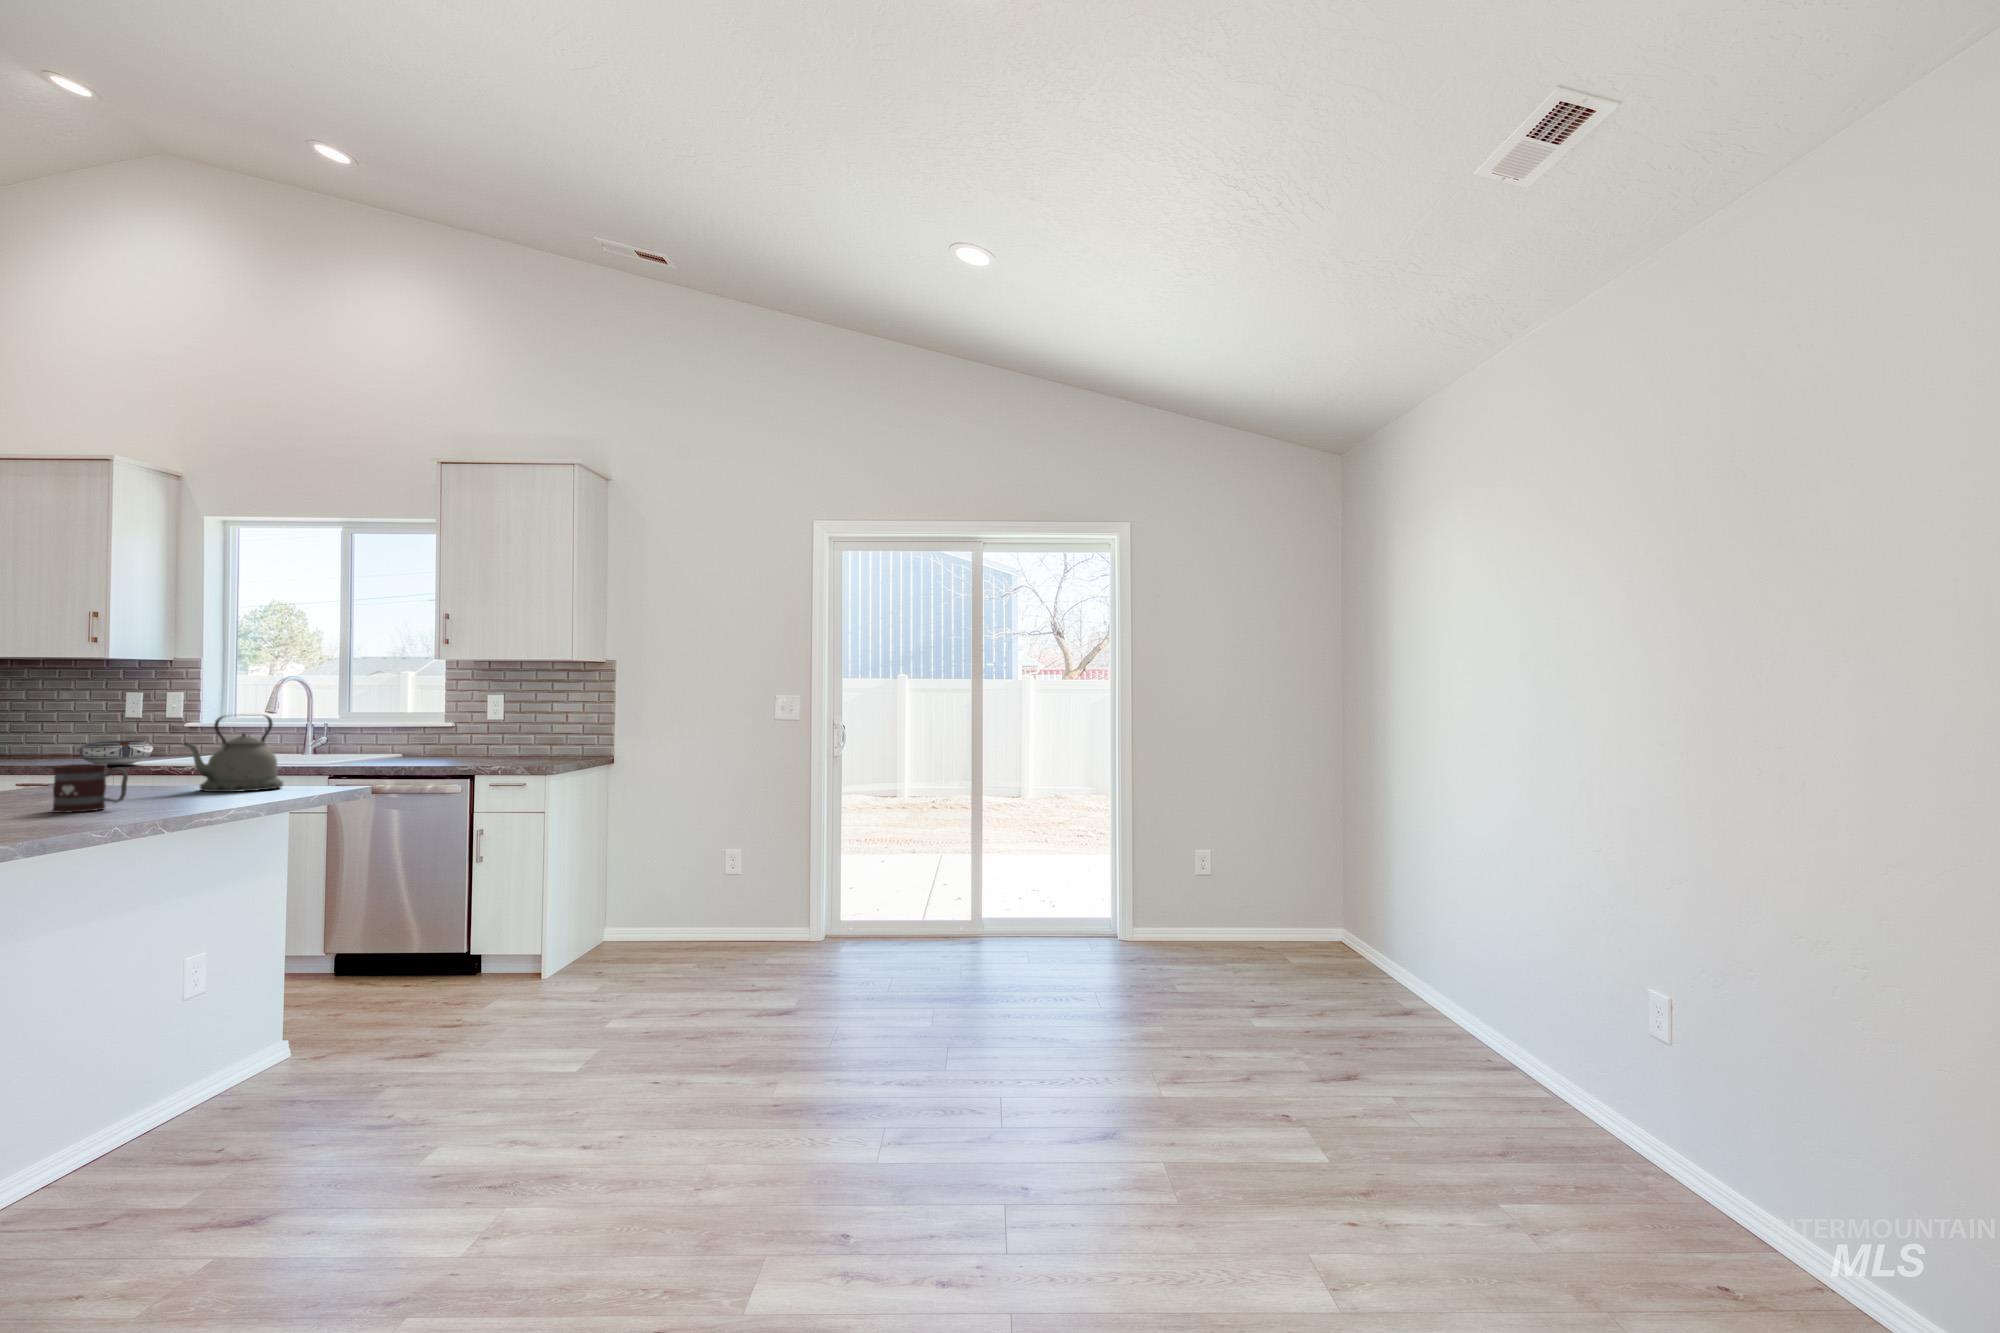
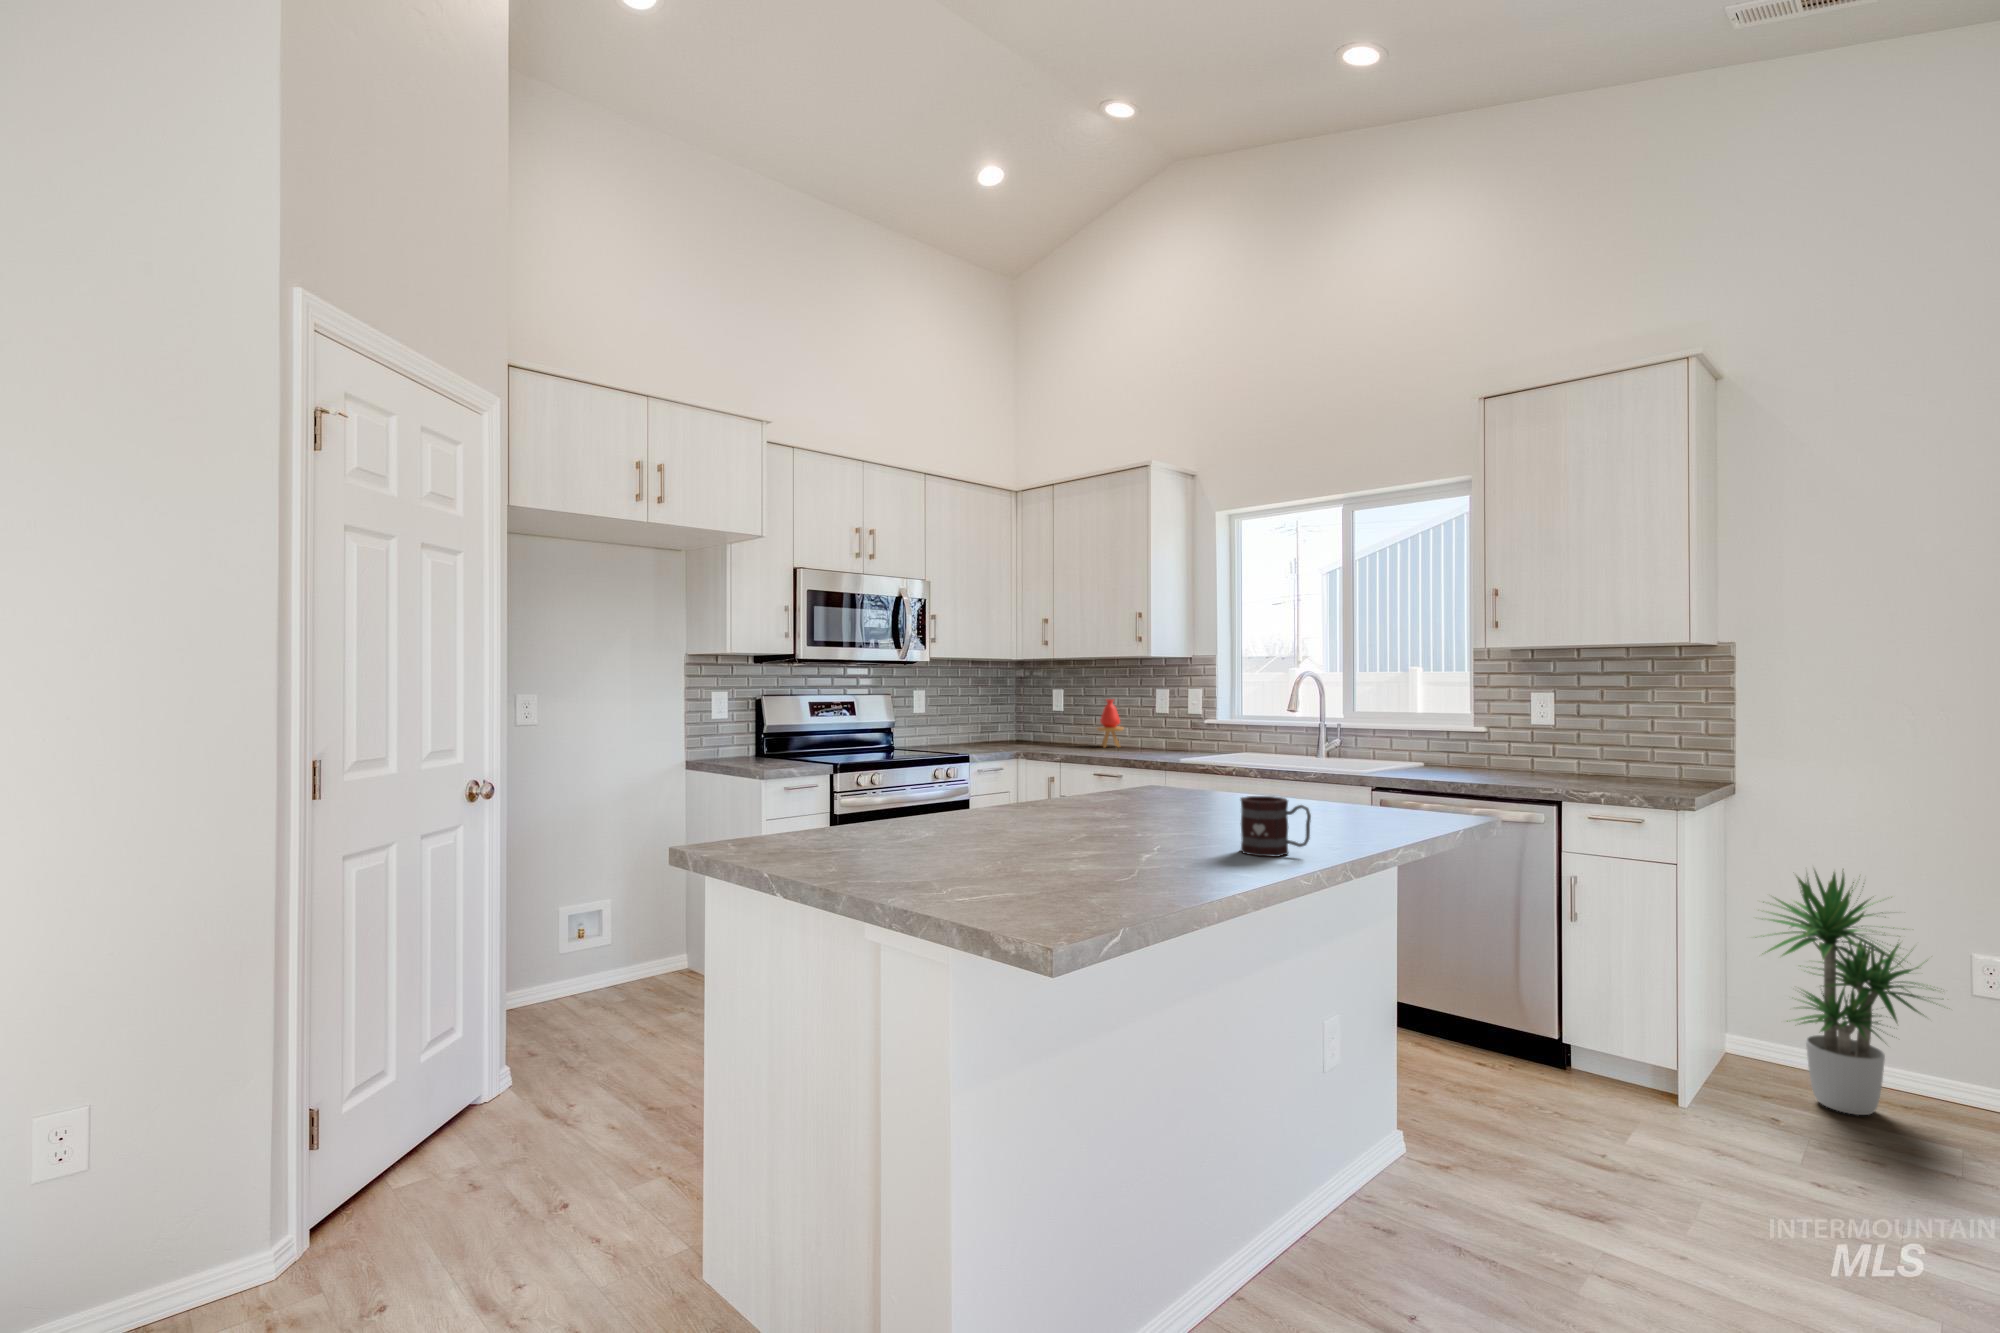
vase: none [41,704,84,757] -> present [1097,699,1123,747]
kettle: present [184,714,283,792] -> none [1309,729,1400,825]
bowl: present [78,741,154,765] -> none [1143,739,1197,763]
potted plant: none [599,805,704,962] -> present [1762,869,1936,1115]

